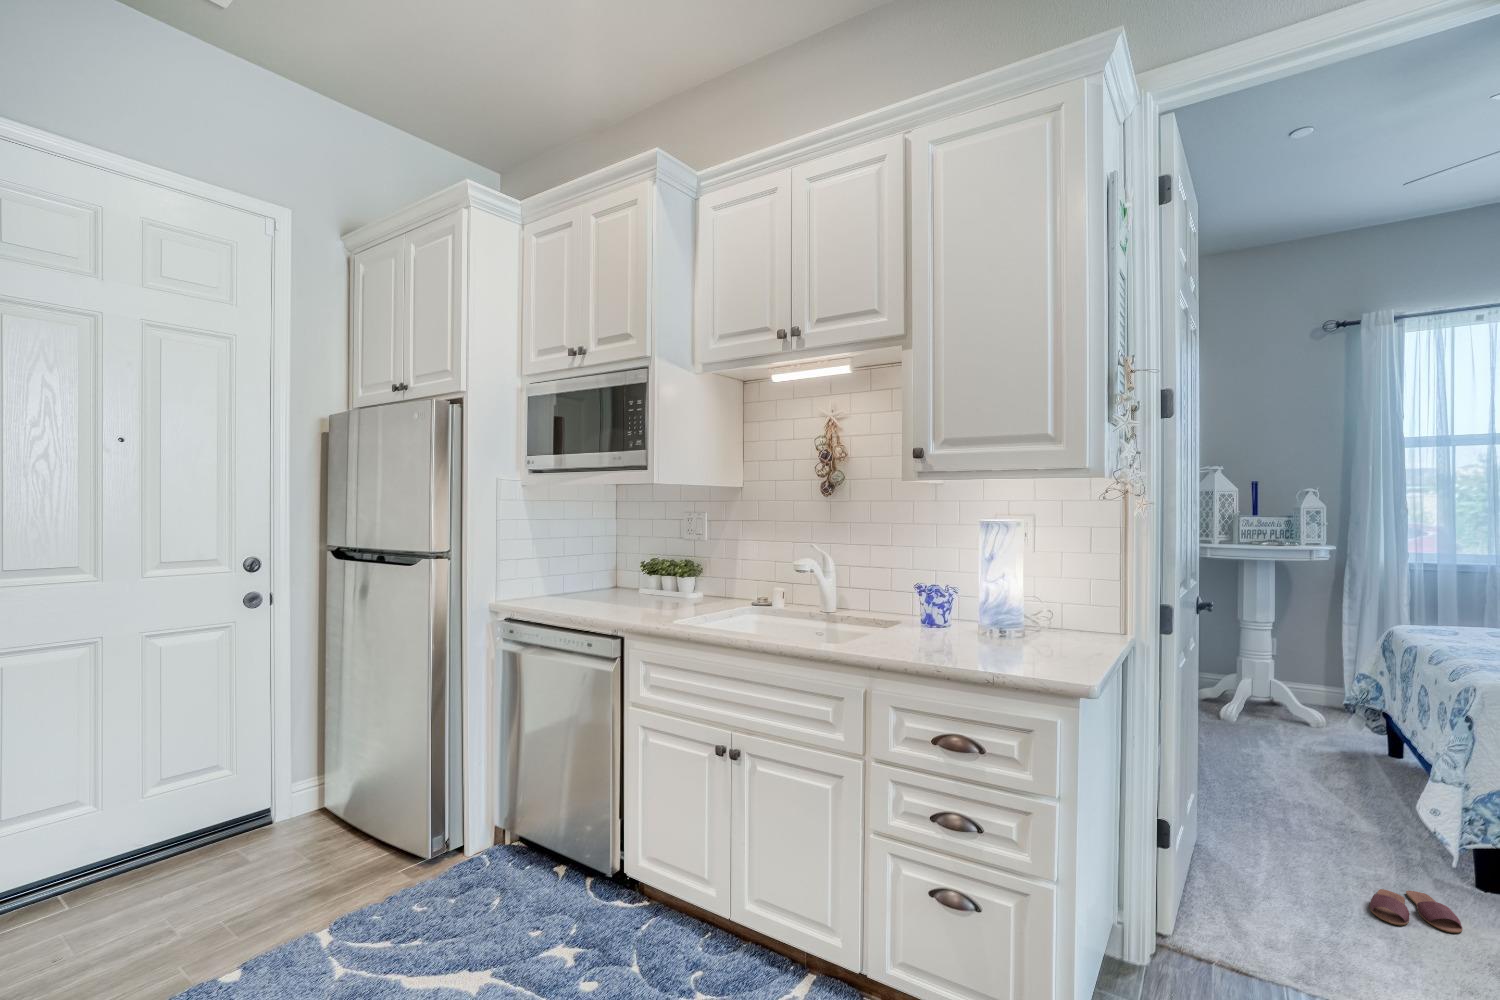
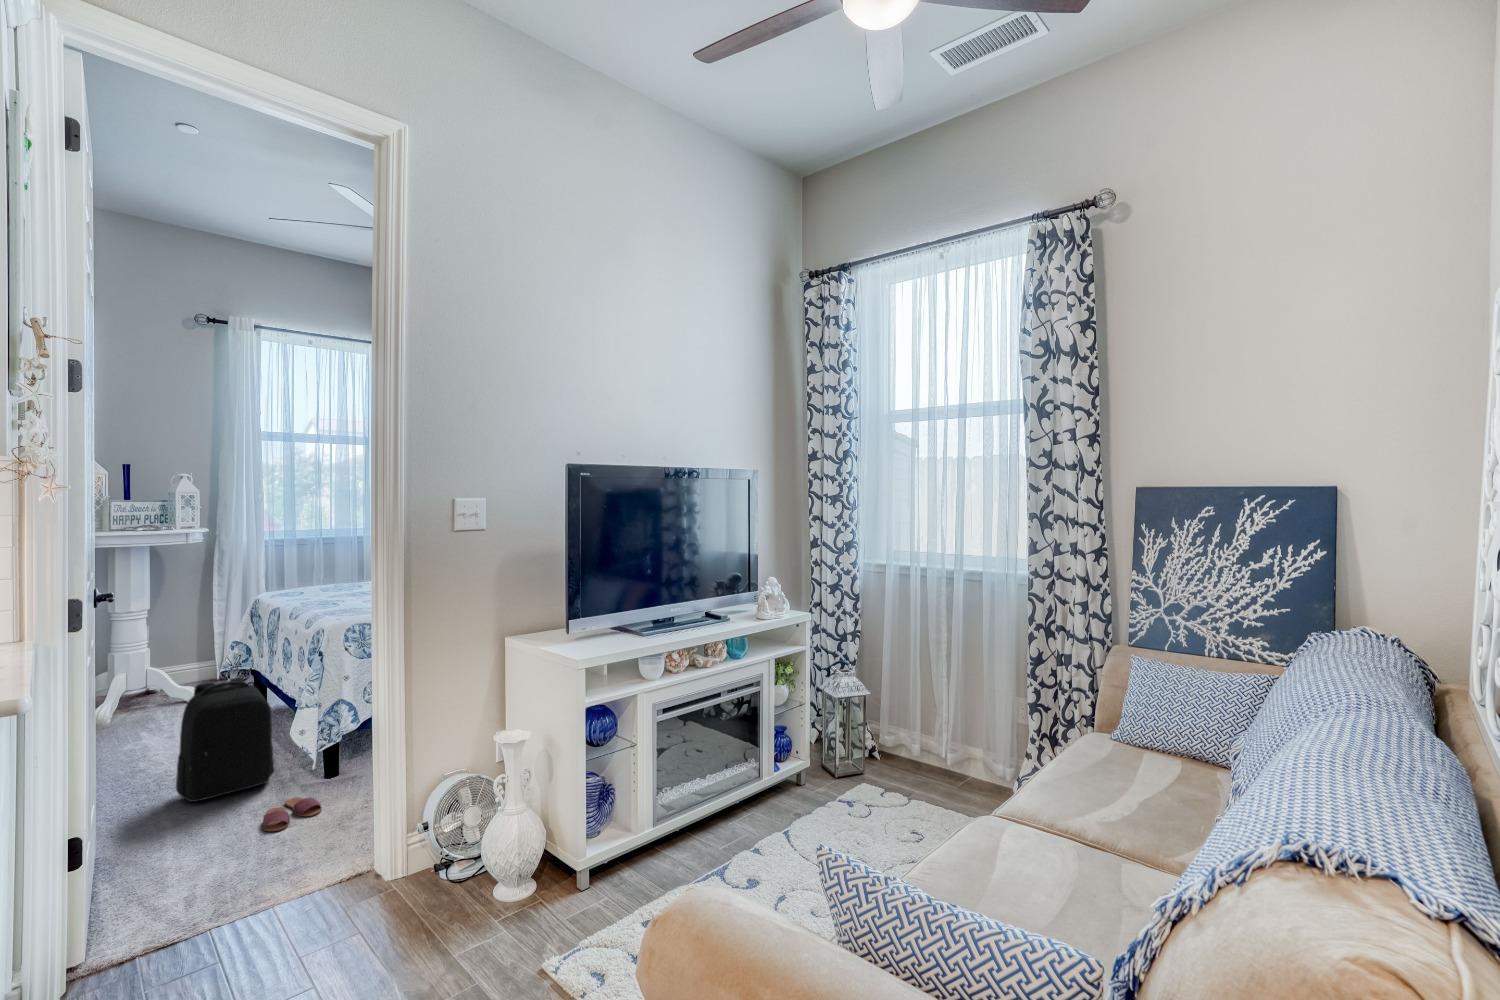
backpack: none [1277,709,1397,854] -> present [176,677,274,802]

